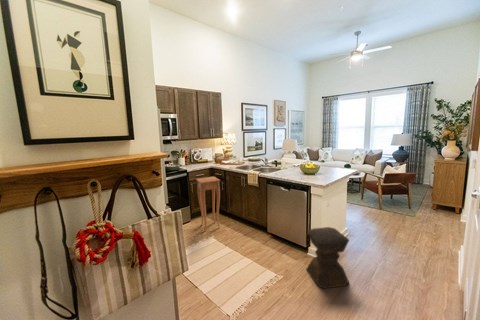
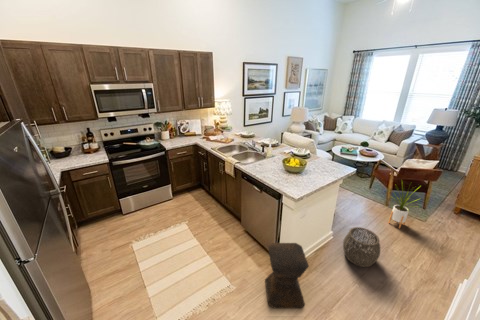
side table: present [196,177,220,231] -> none [173,158,198,215]
house plant: none [384,179,411,223] -> present [389,183,416,228]
woven basket: none [361,218,395,251] -> present [343,227,380,267]

